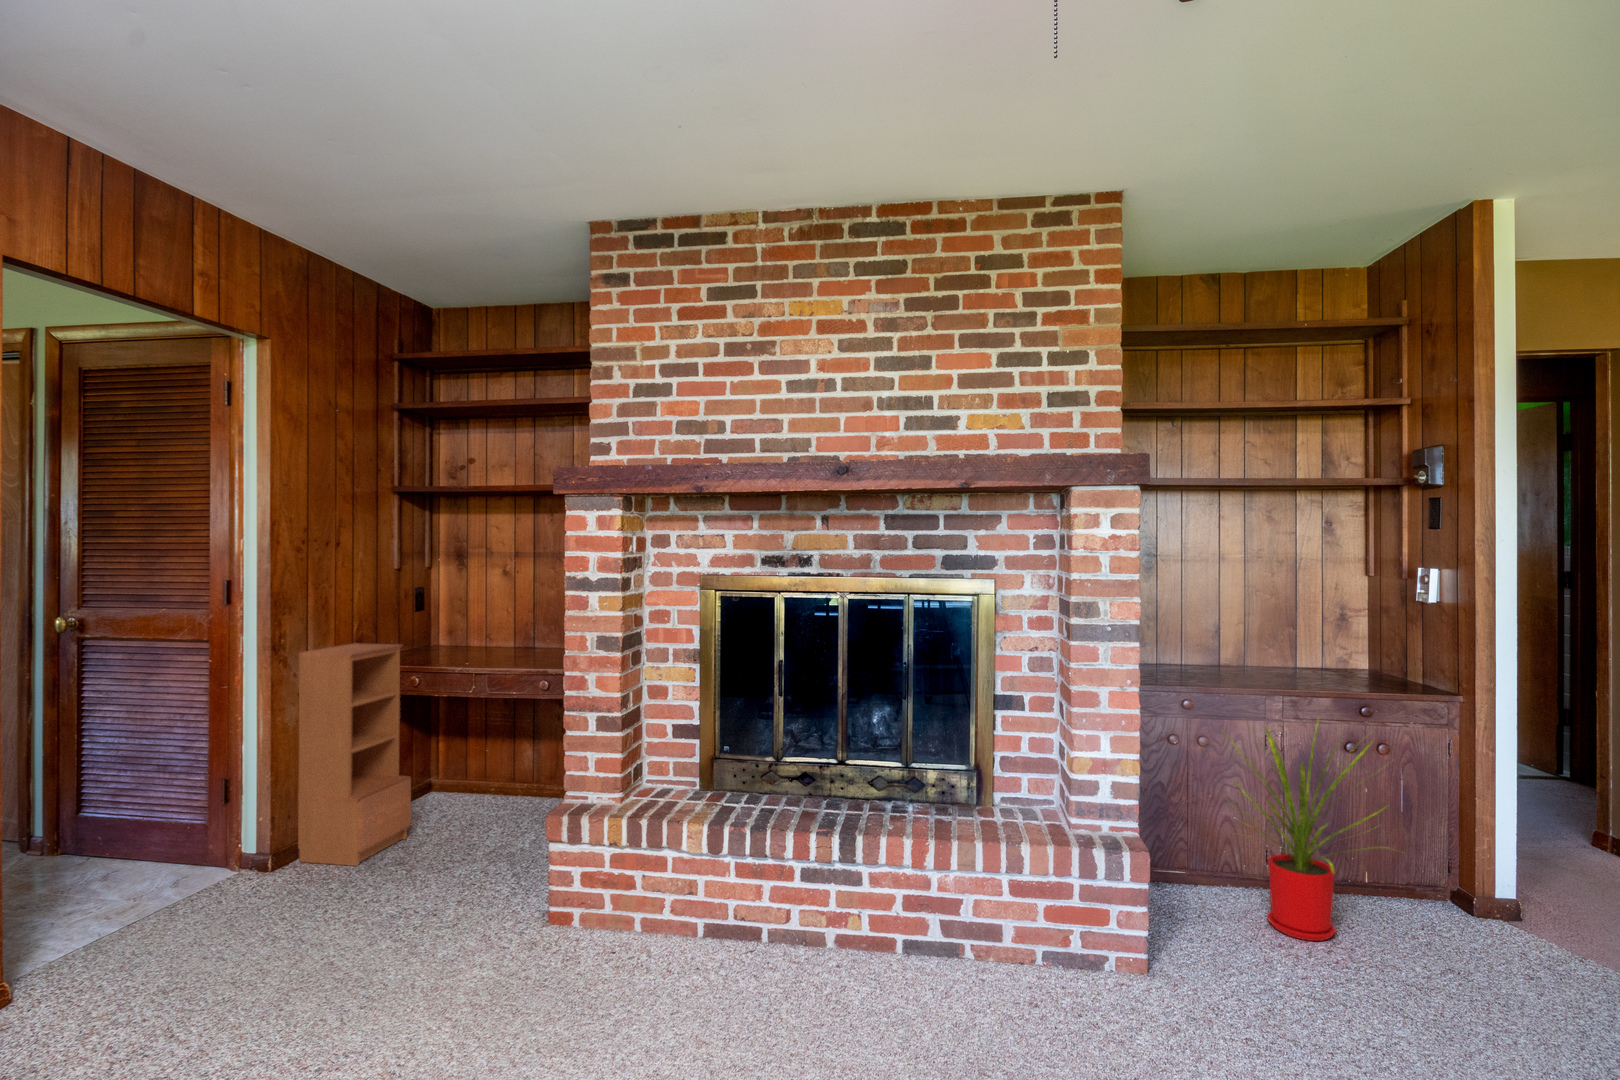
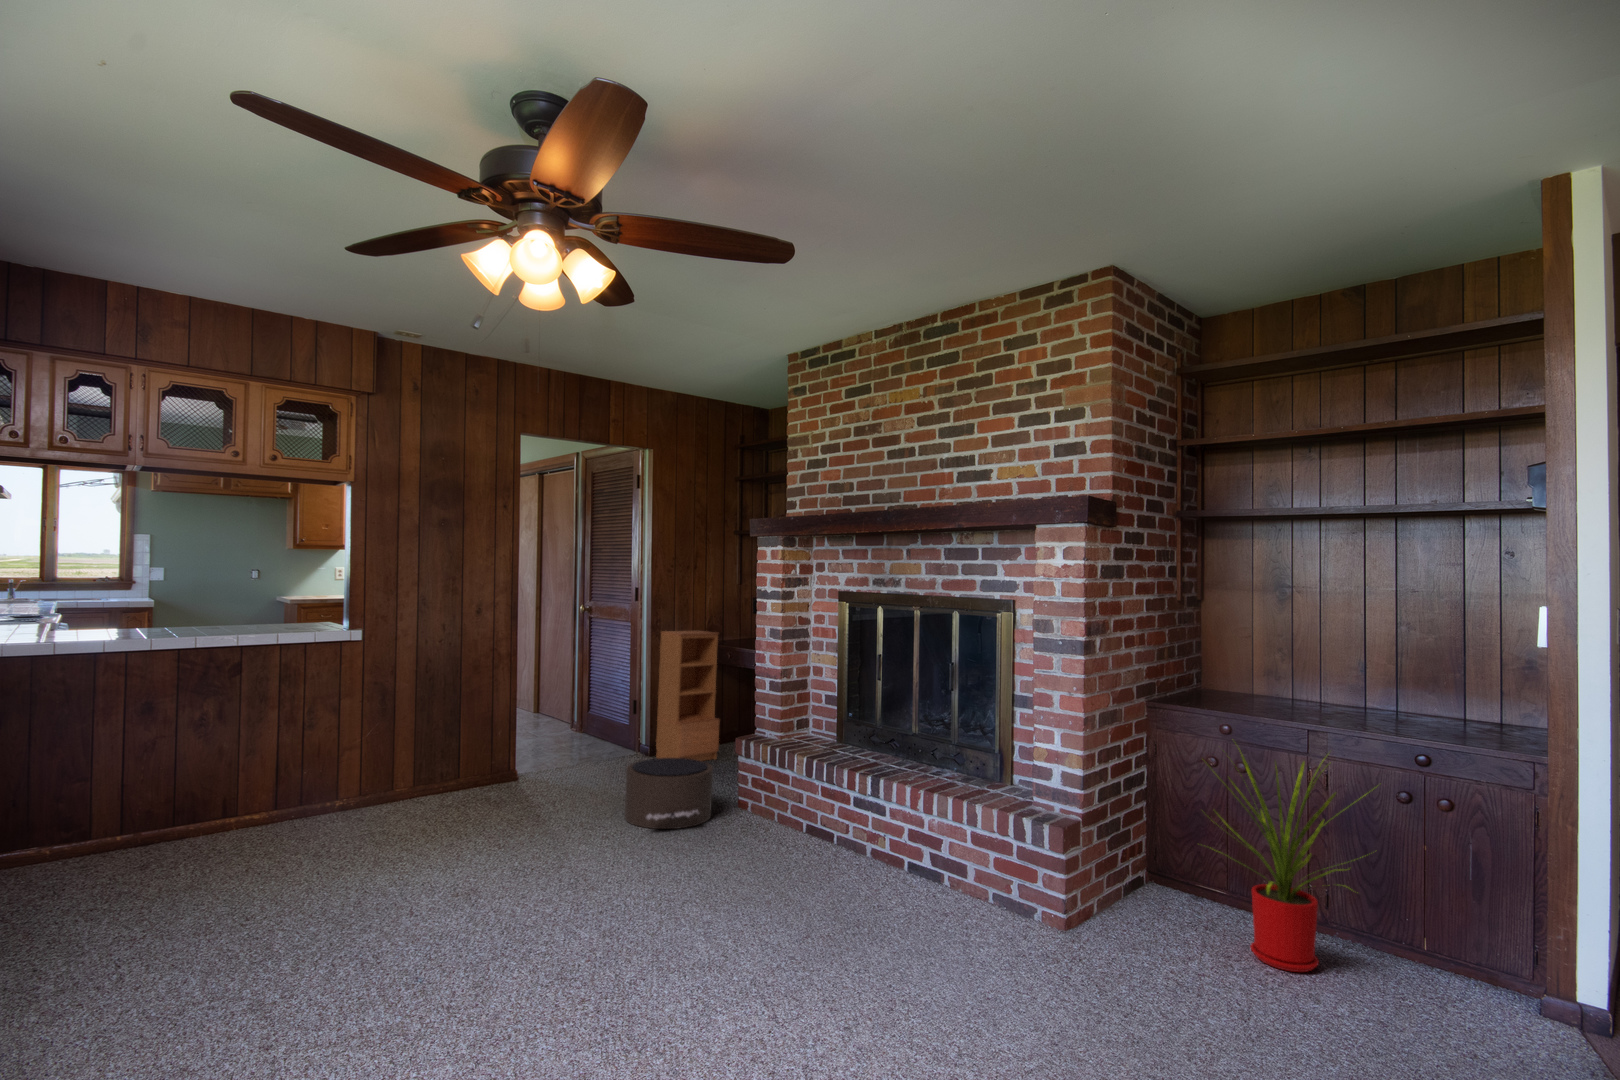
pouf: none [354,863,551,1015] -> present [624,758,713,829]

